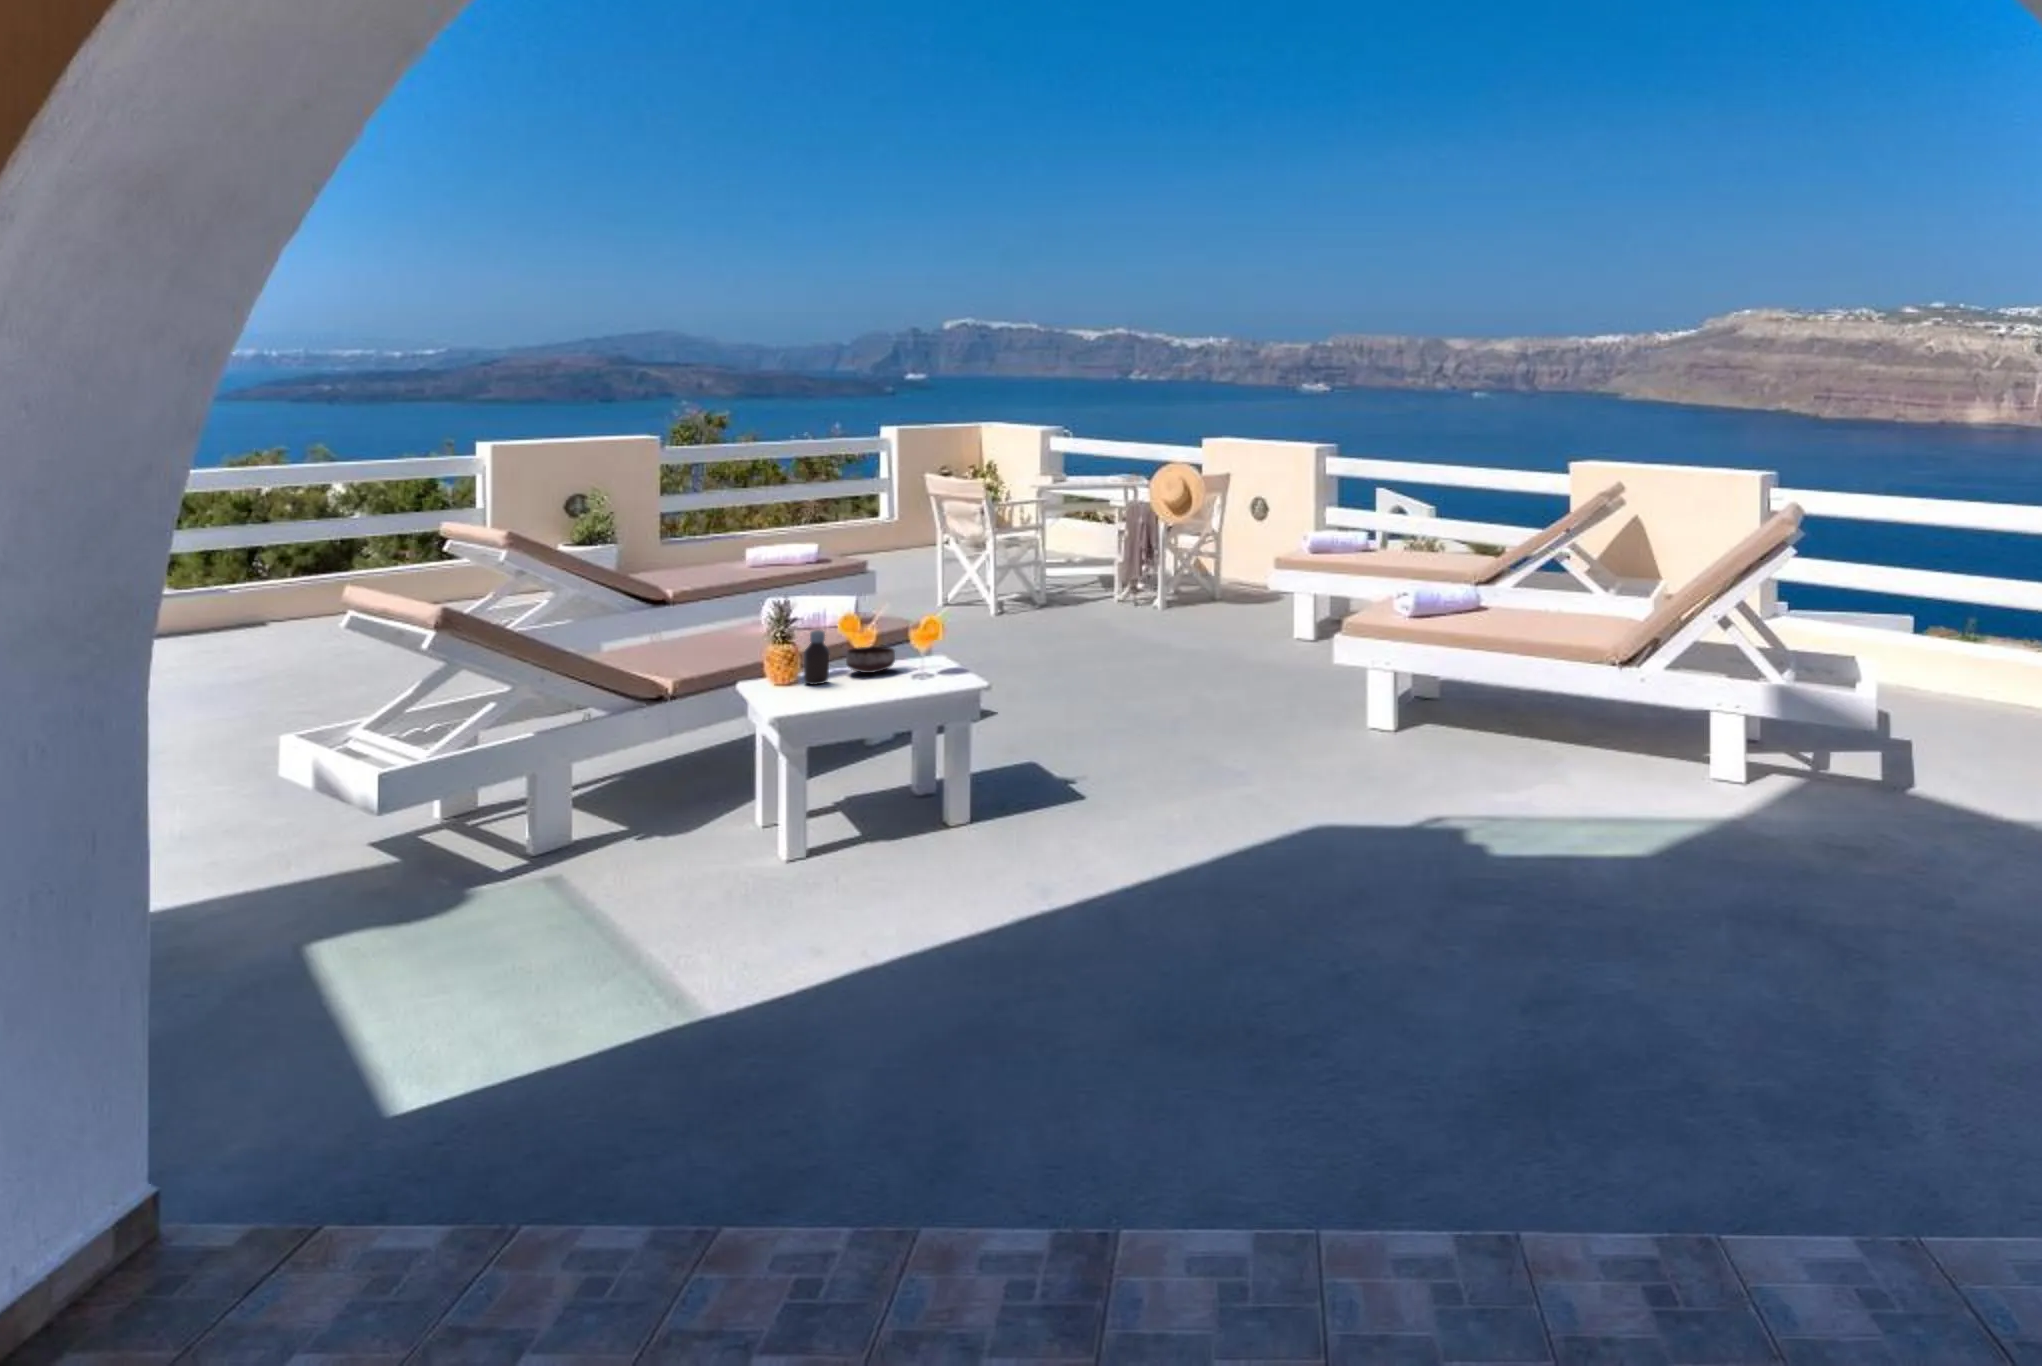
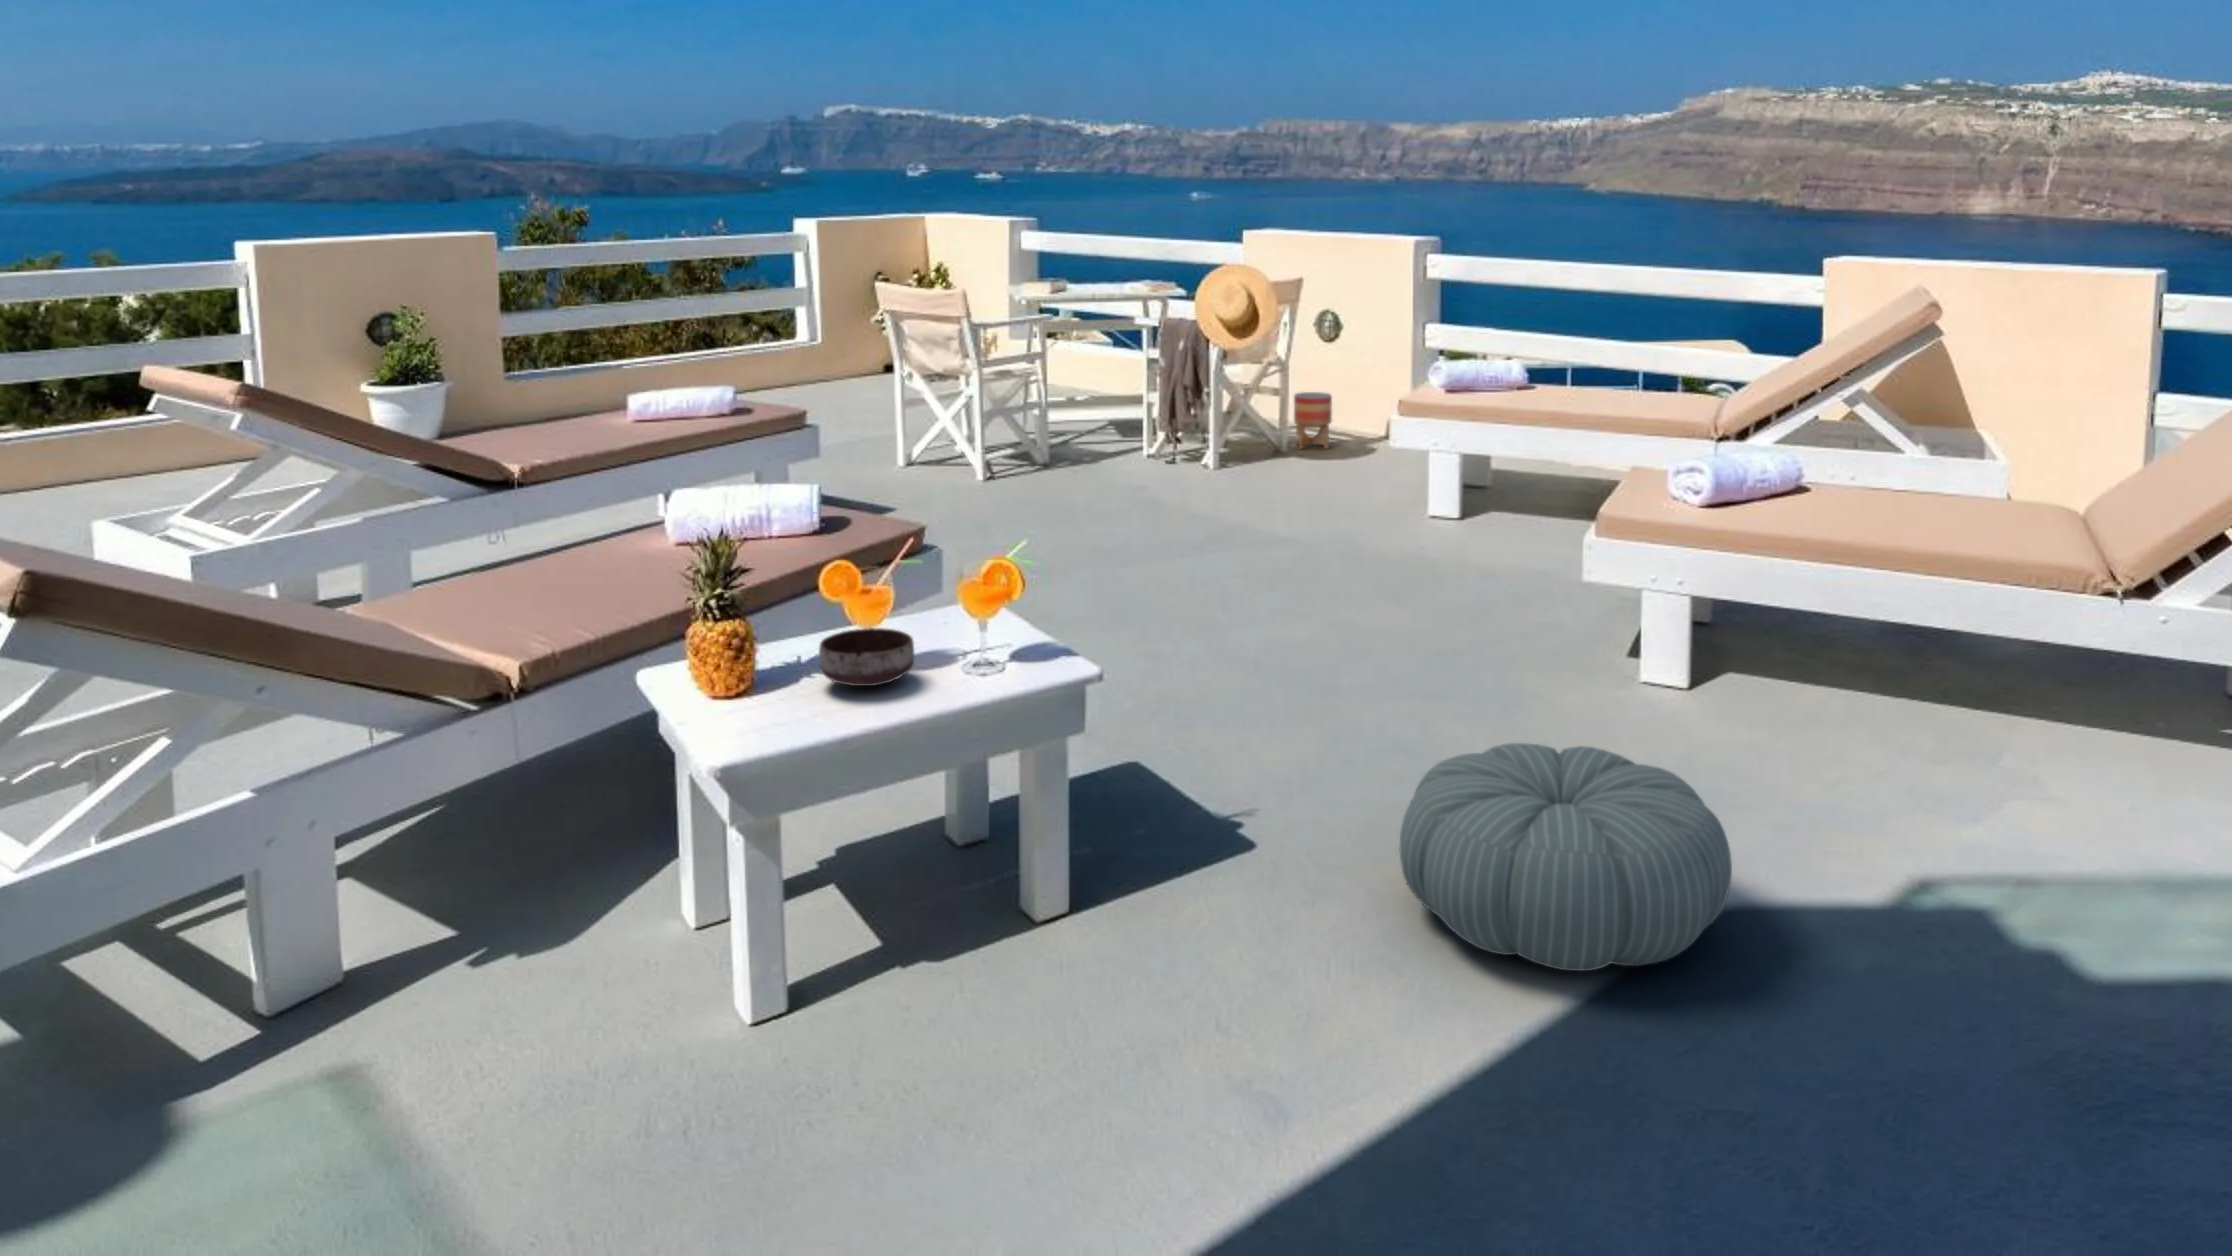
planter: none [1234,559,1262,601] -> present [1294,392,1332,449]
bottle: present [804,630,830,684] -> none [737,614,789,724]
pouf: none [1145,721,1313,821] -> present [1399,743,1732,971]

